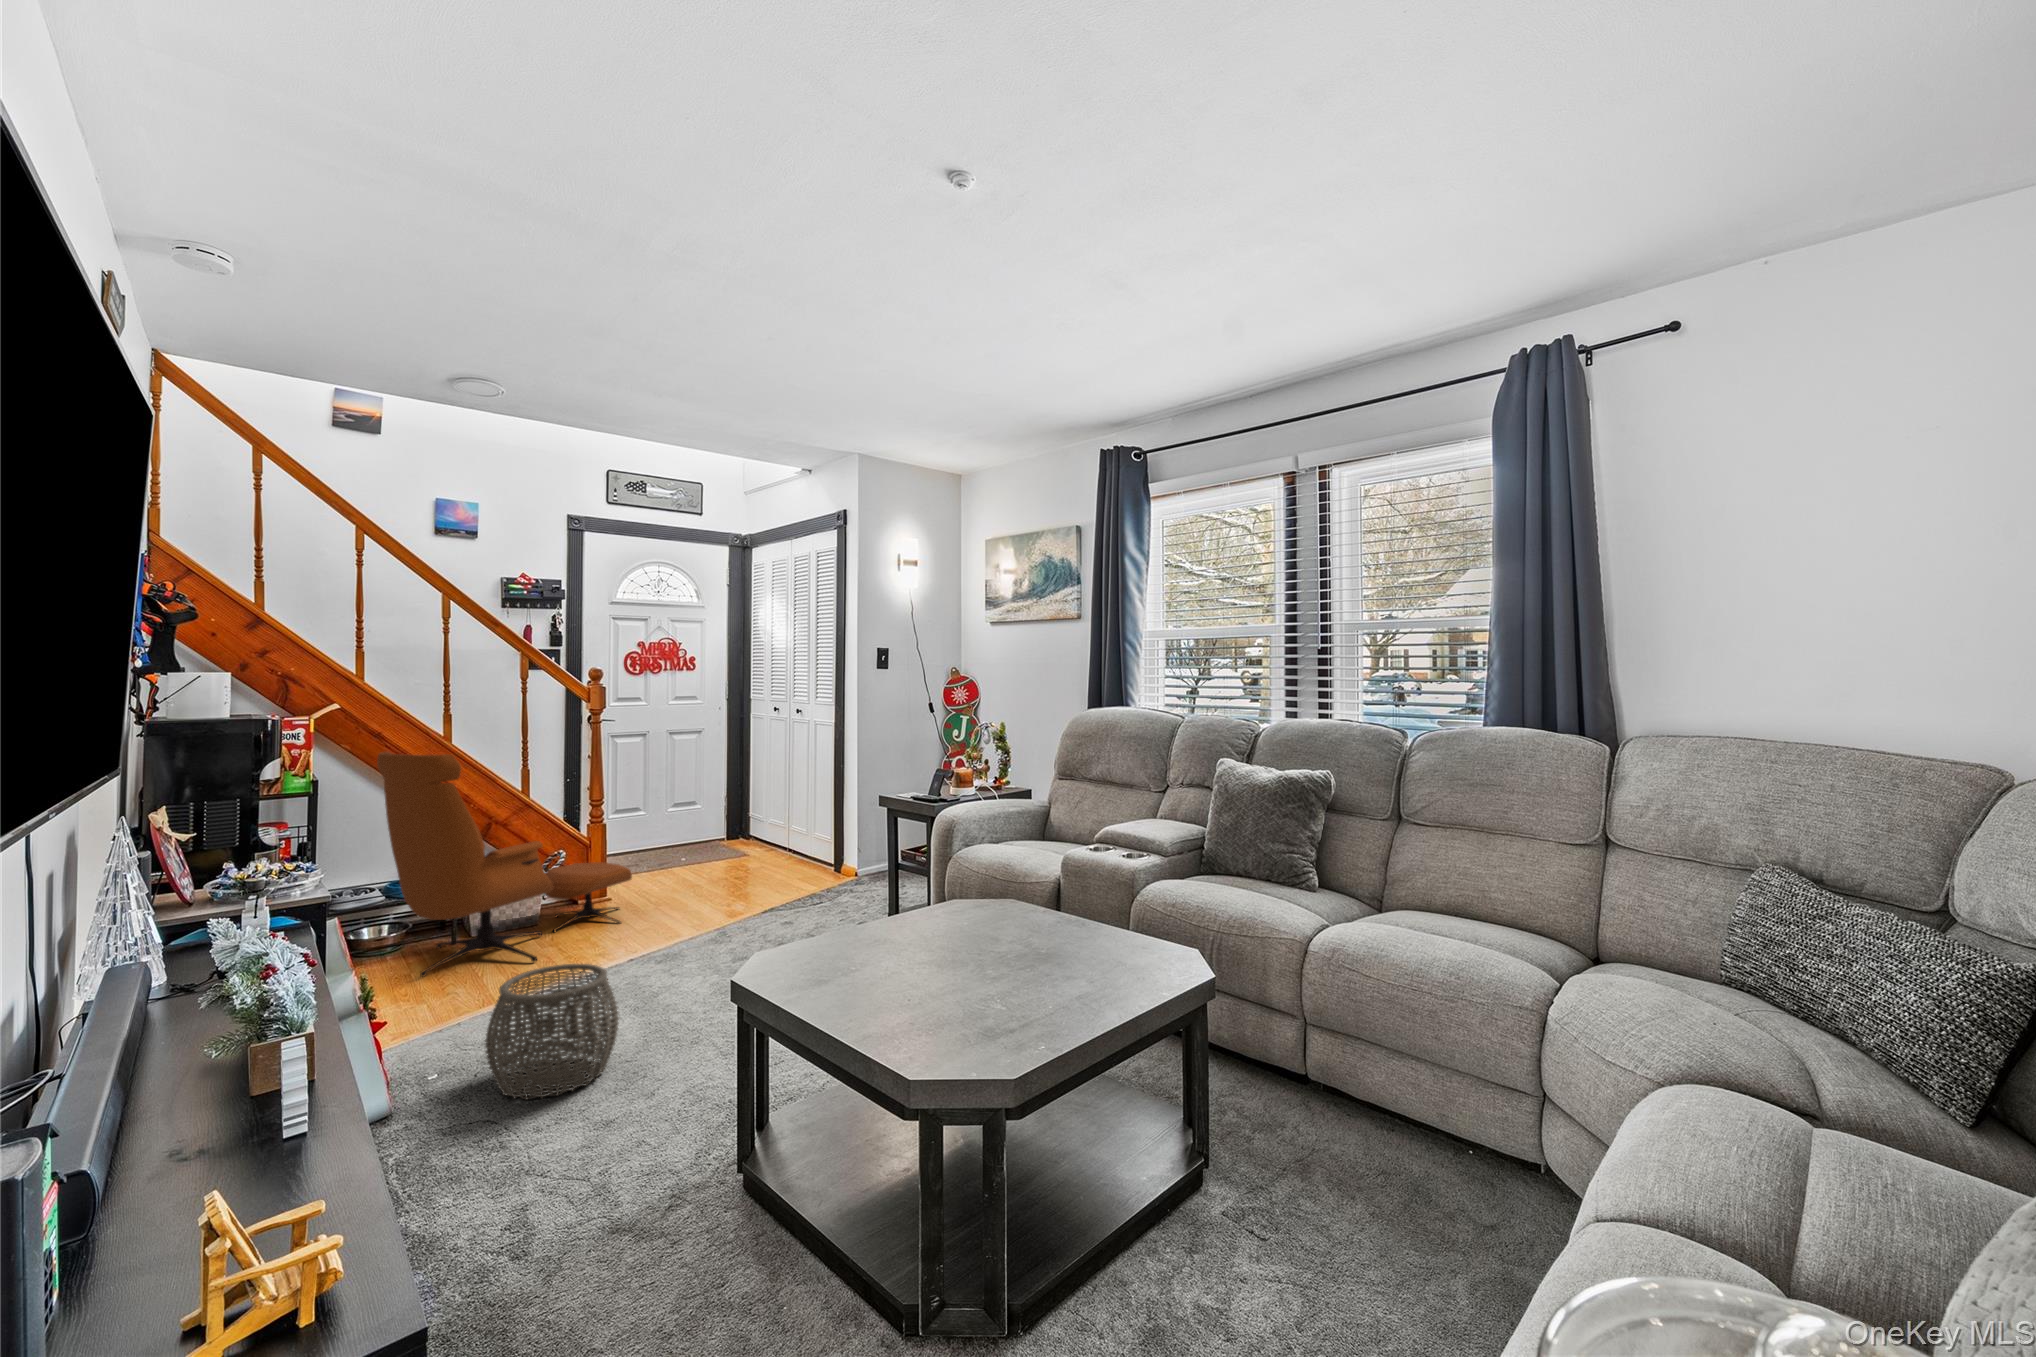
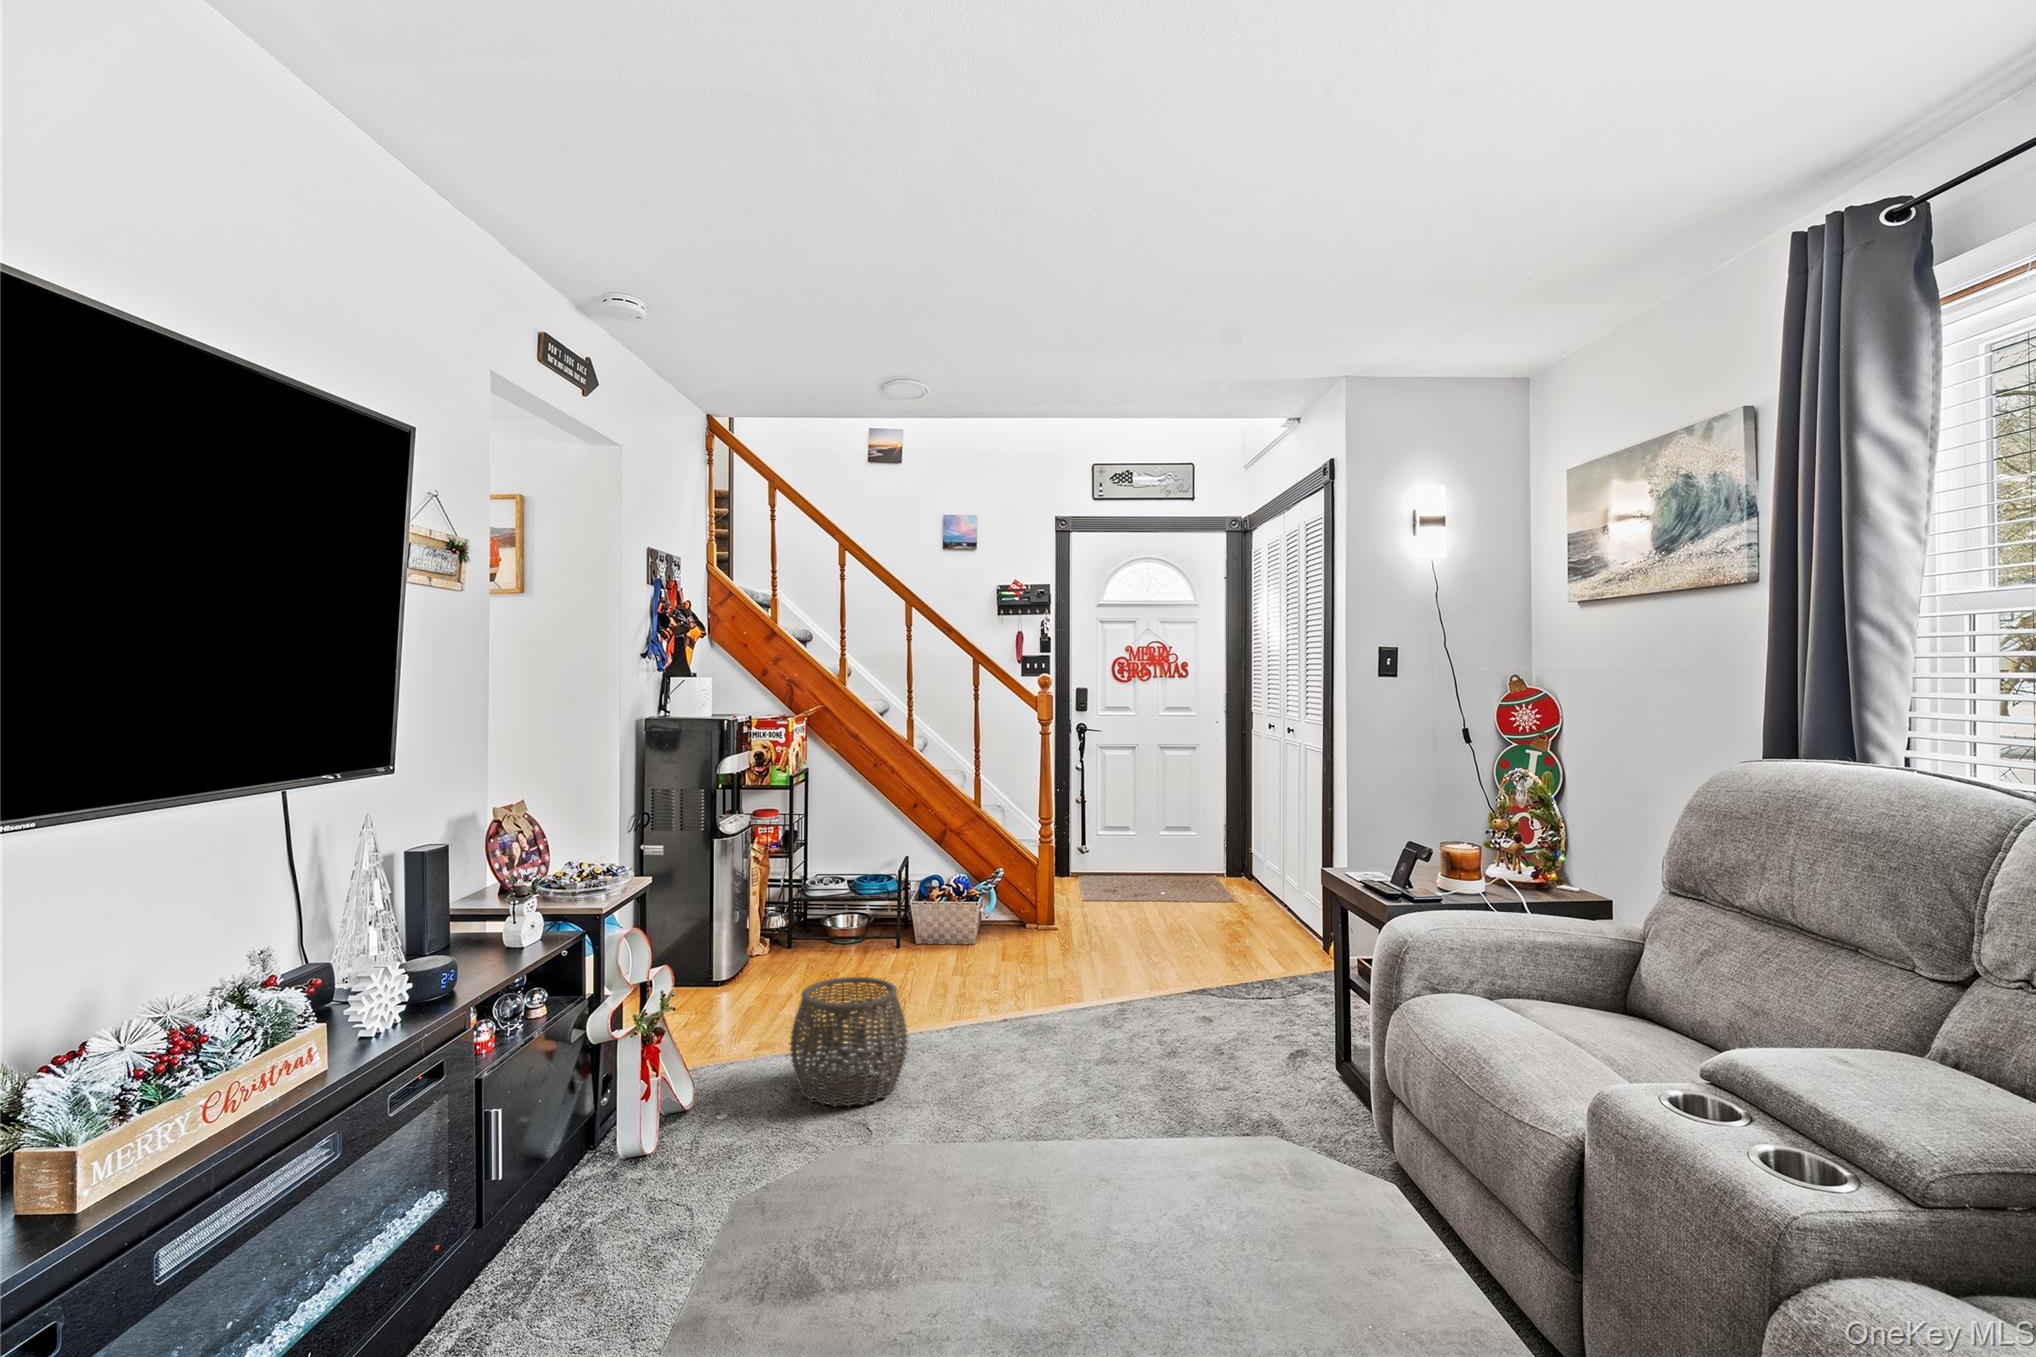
lounge chair: present [377,752,632,977] -> none [824,754,1062,975]

